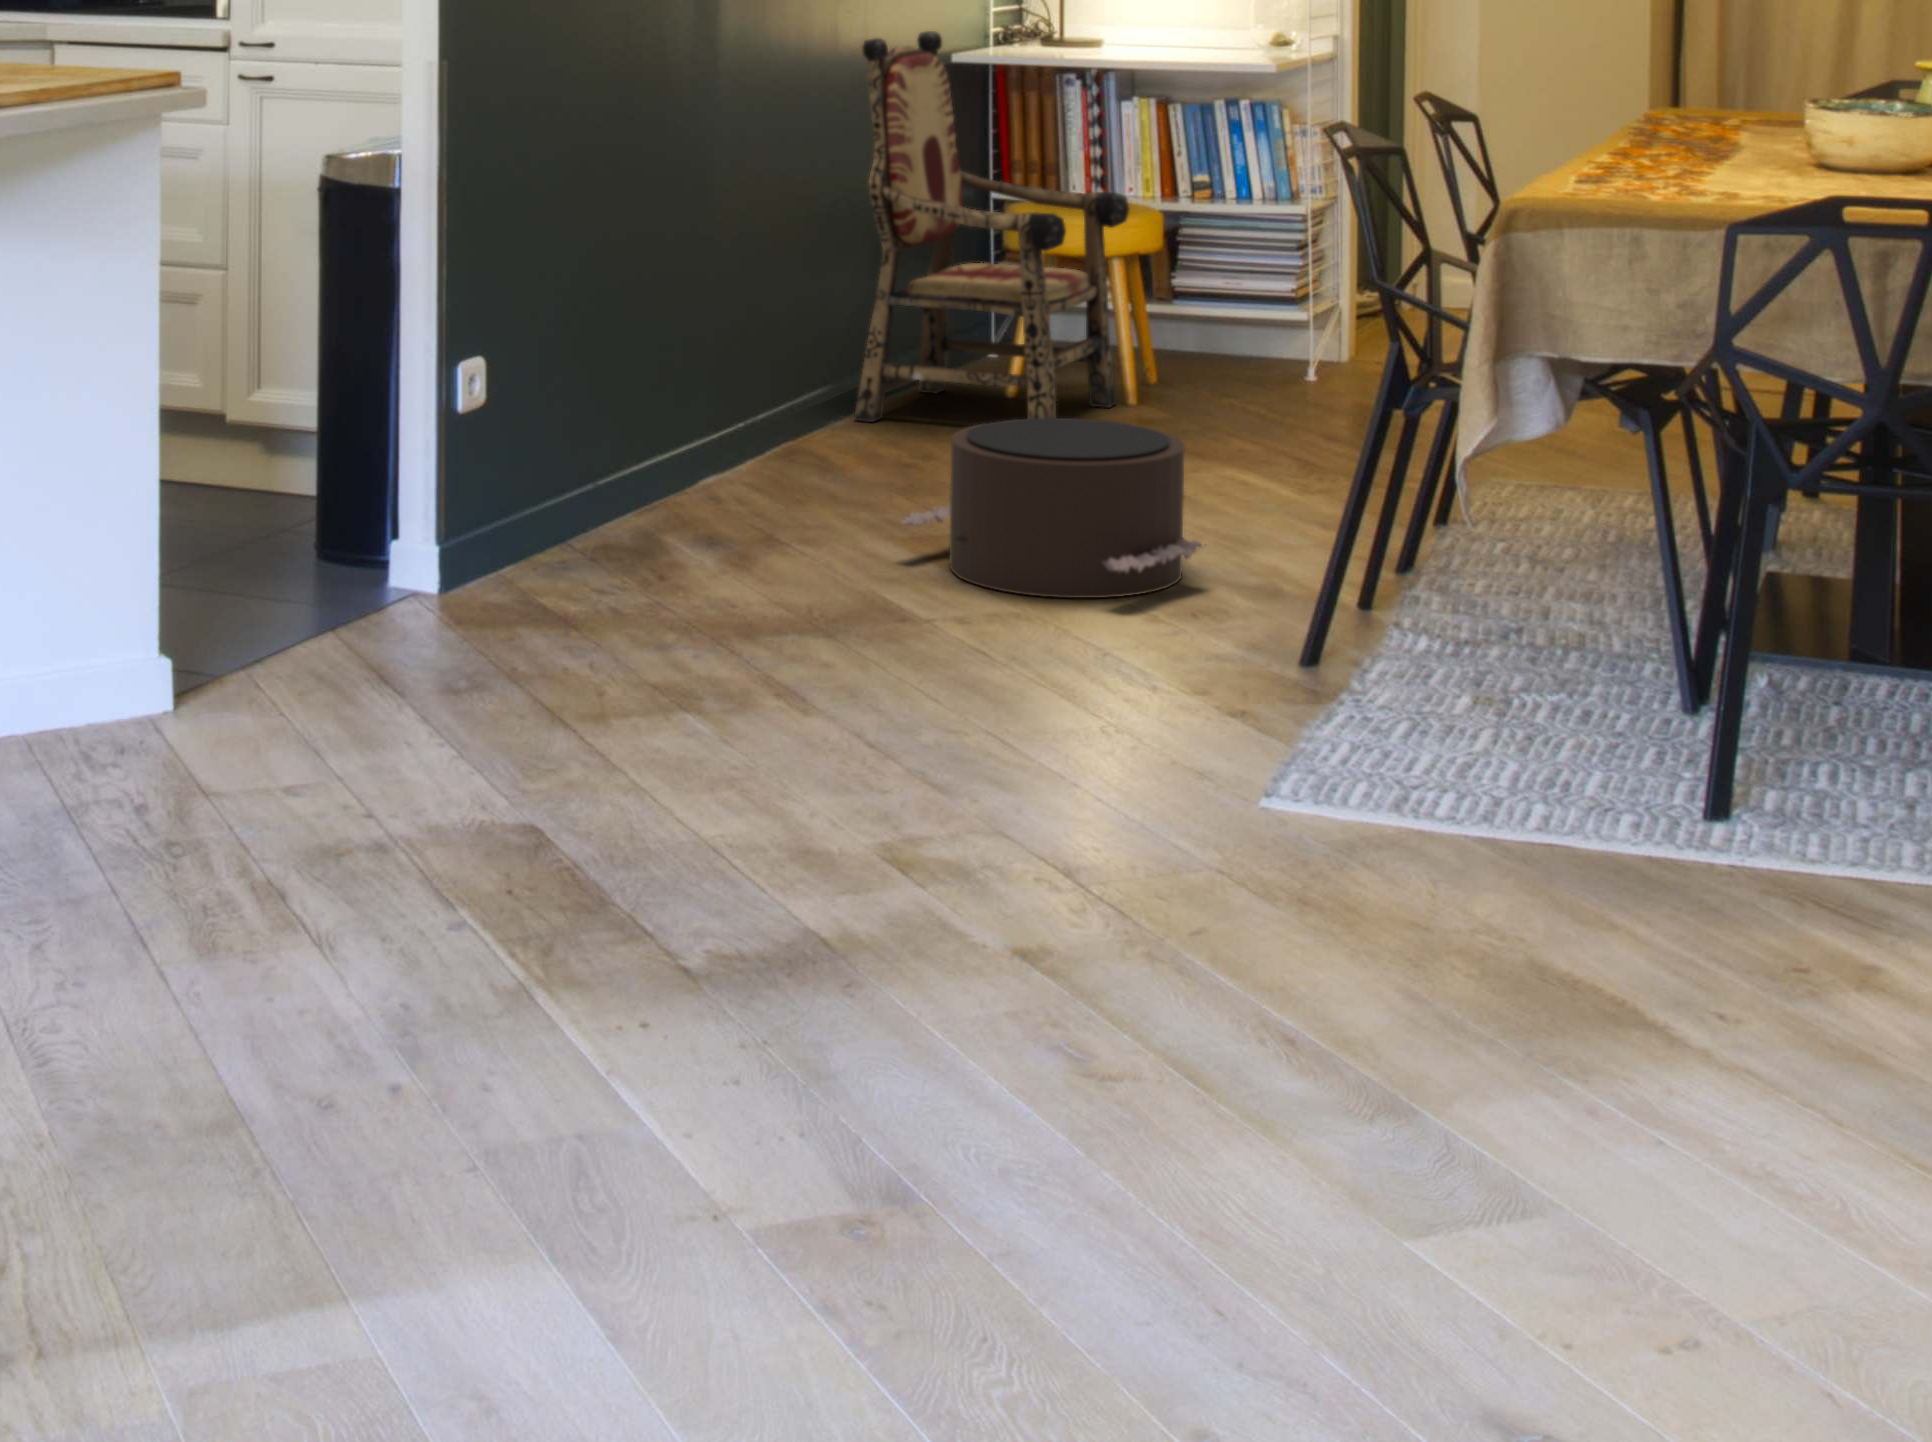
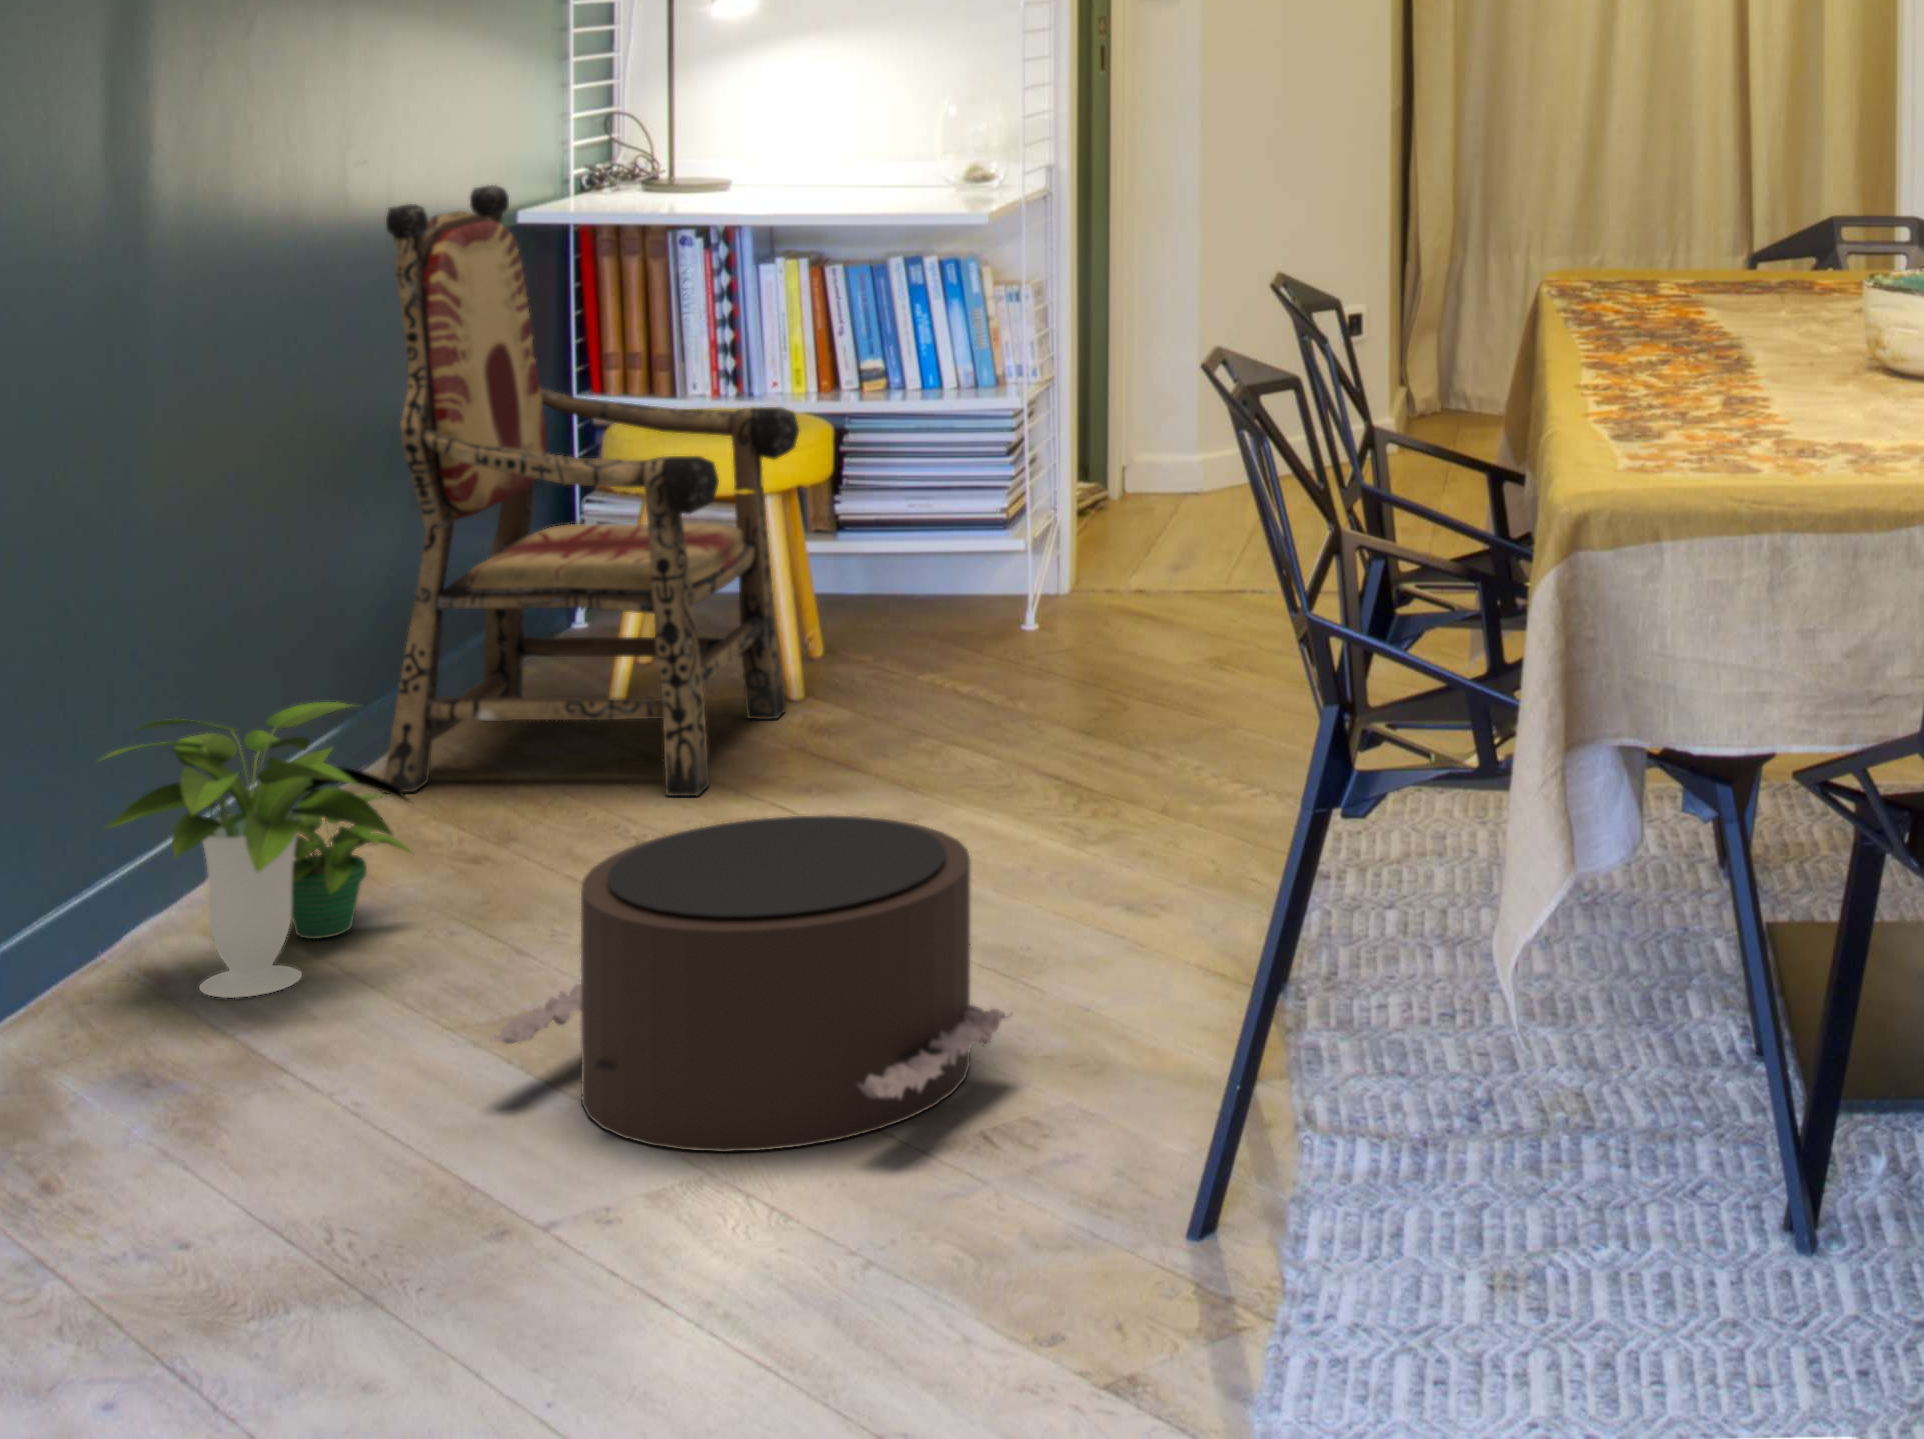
potted plant: none [689,333,866,502] -> present [102,702,411,998]

